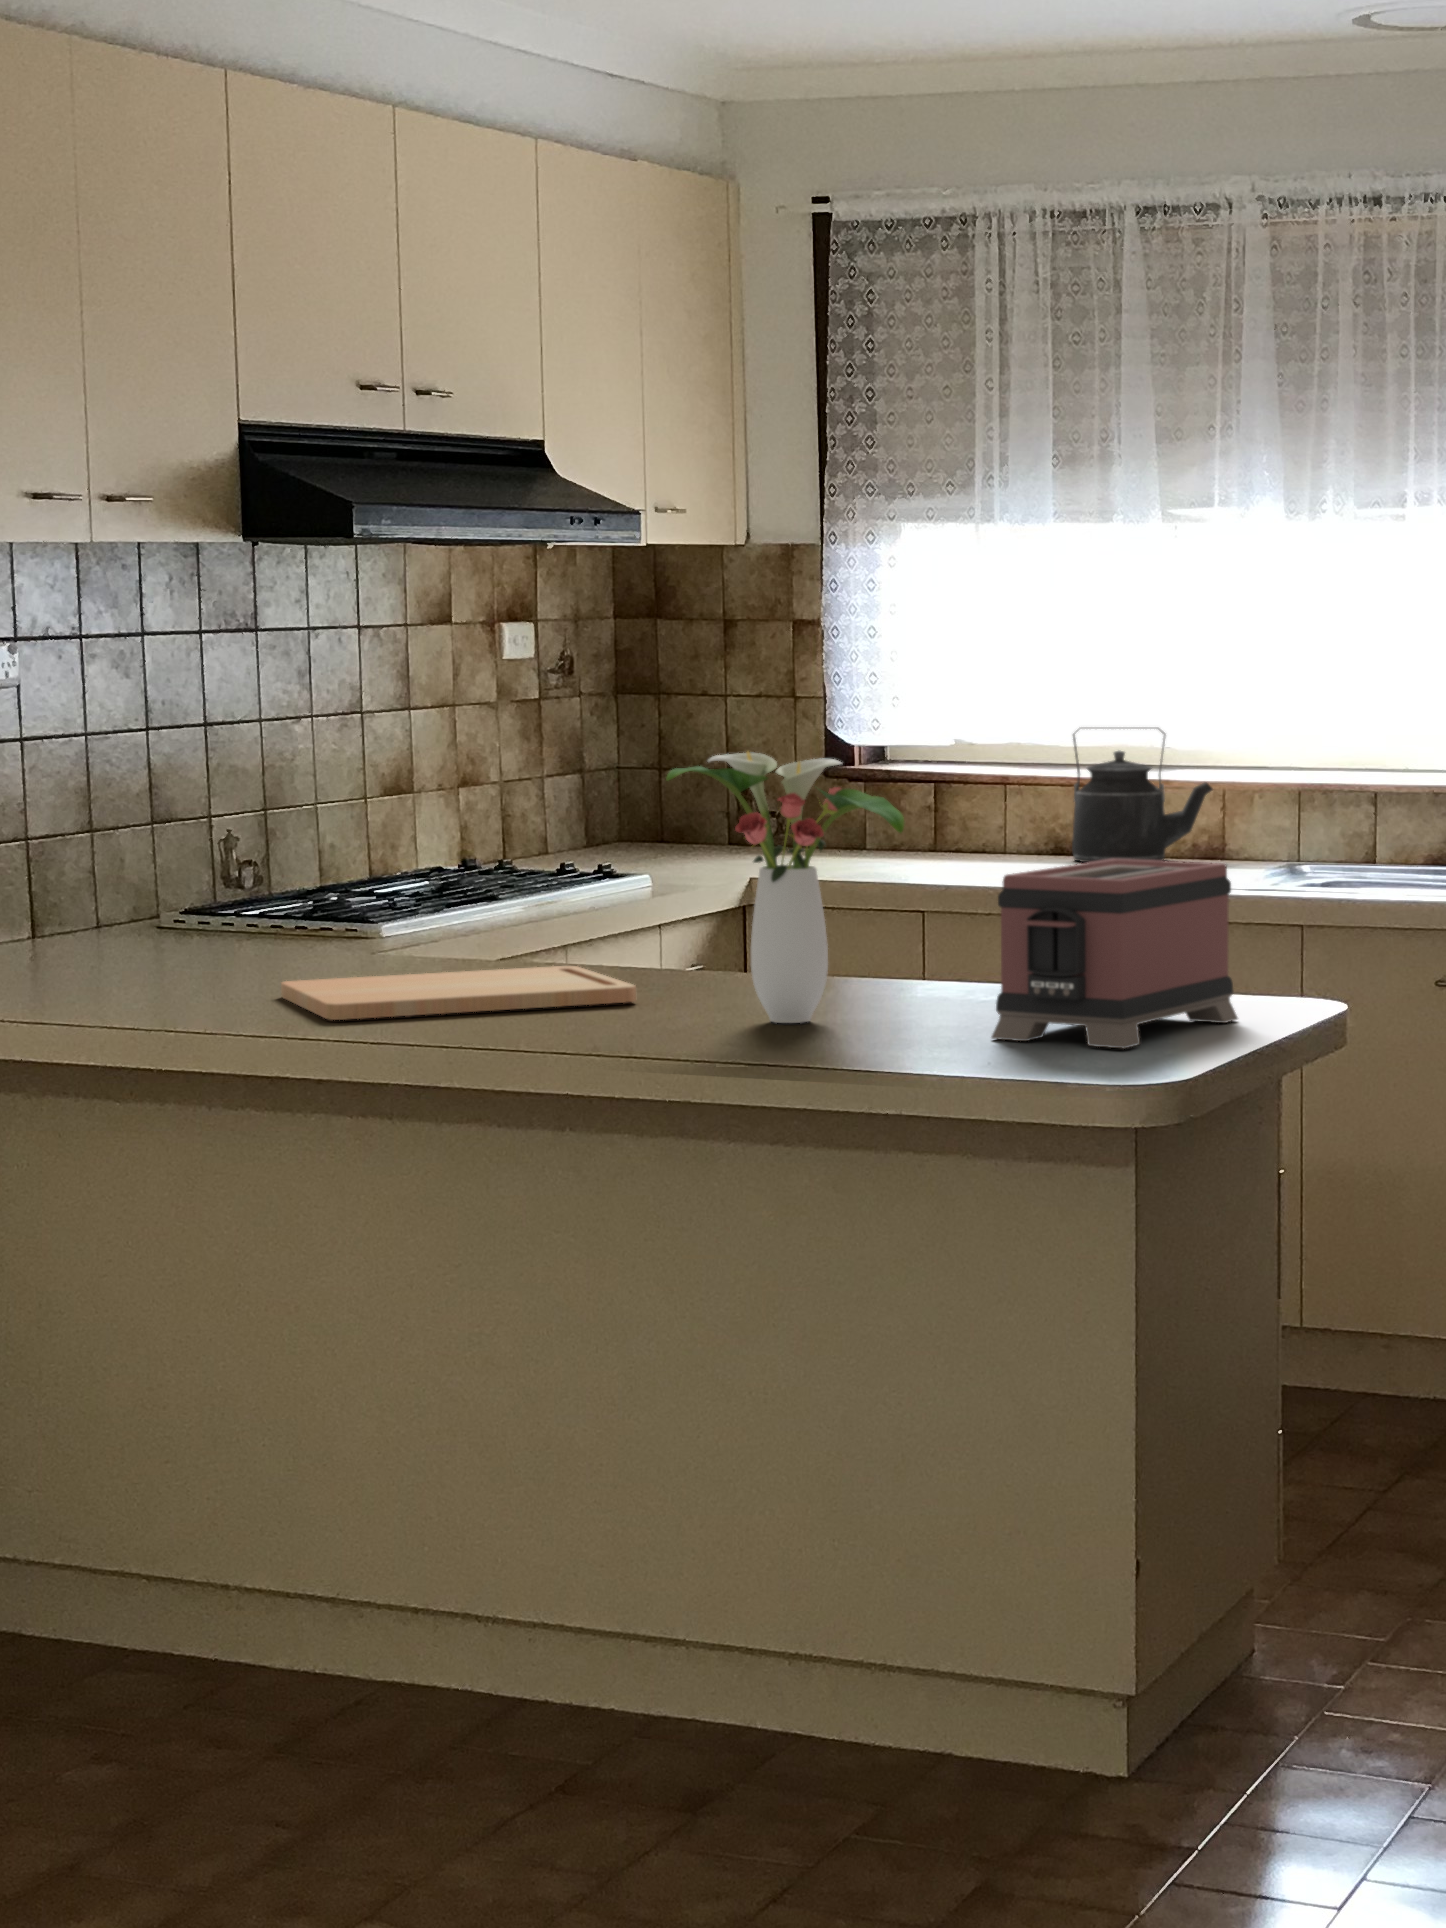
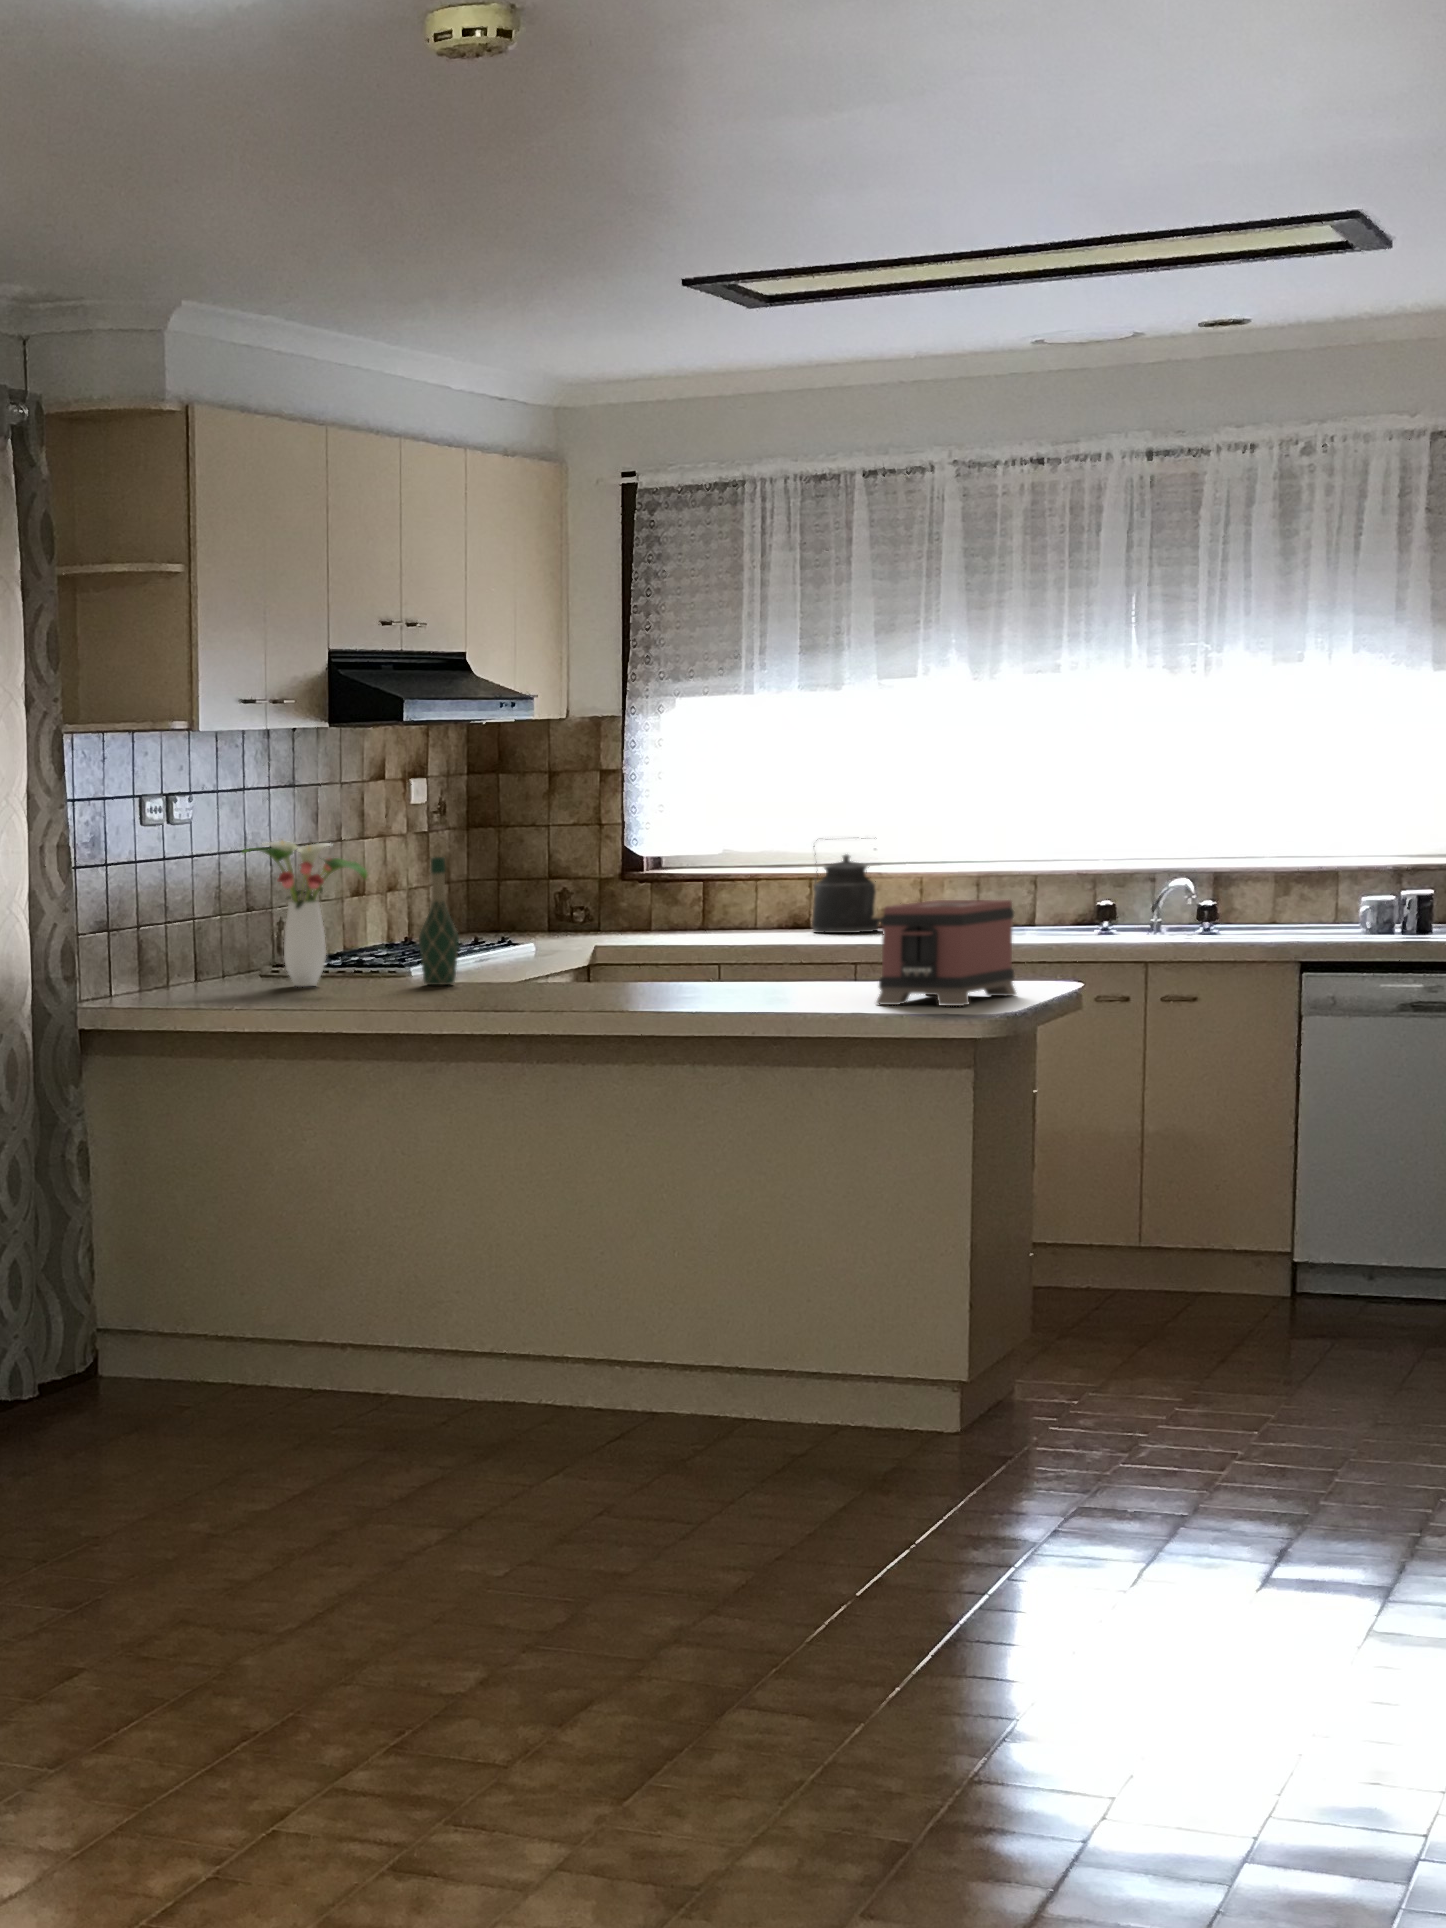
flower arrangement: present [666,752,904,1023] -> present [242,841,367,986]
wine bottle: none [339,758,406,964] -> present [419,857,459,985]
cutting board: present [281,966,636,1020] -> none [415,980,635,1005]

